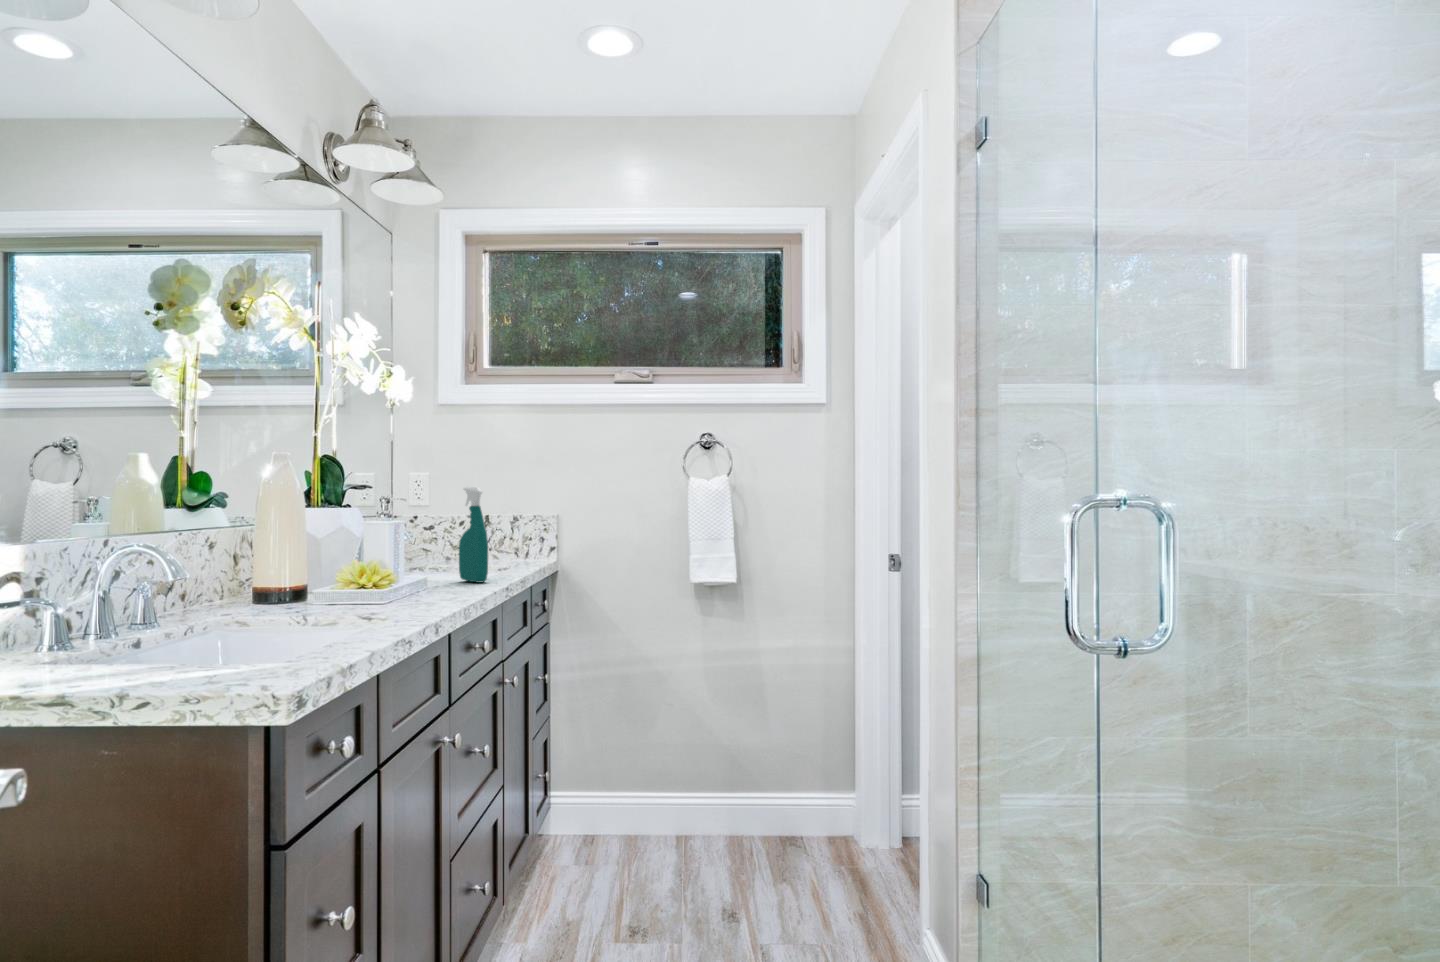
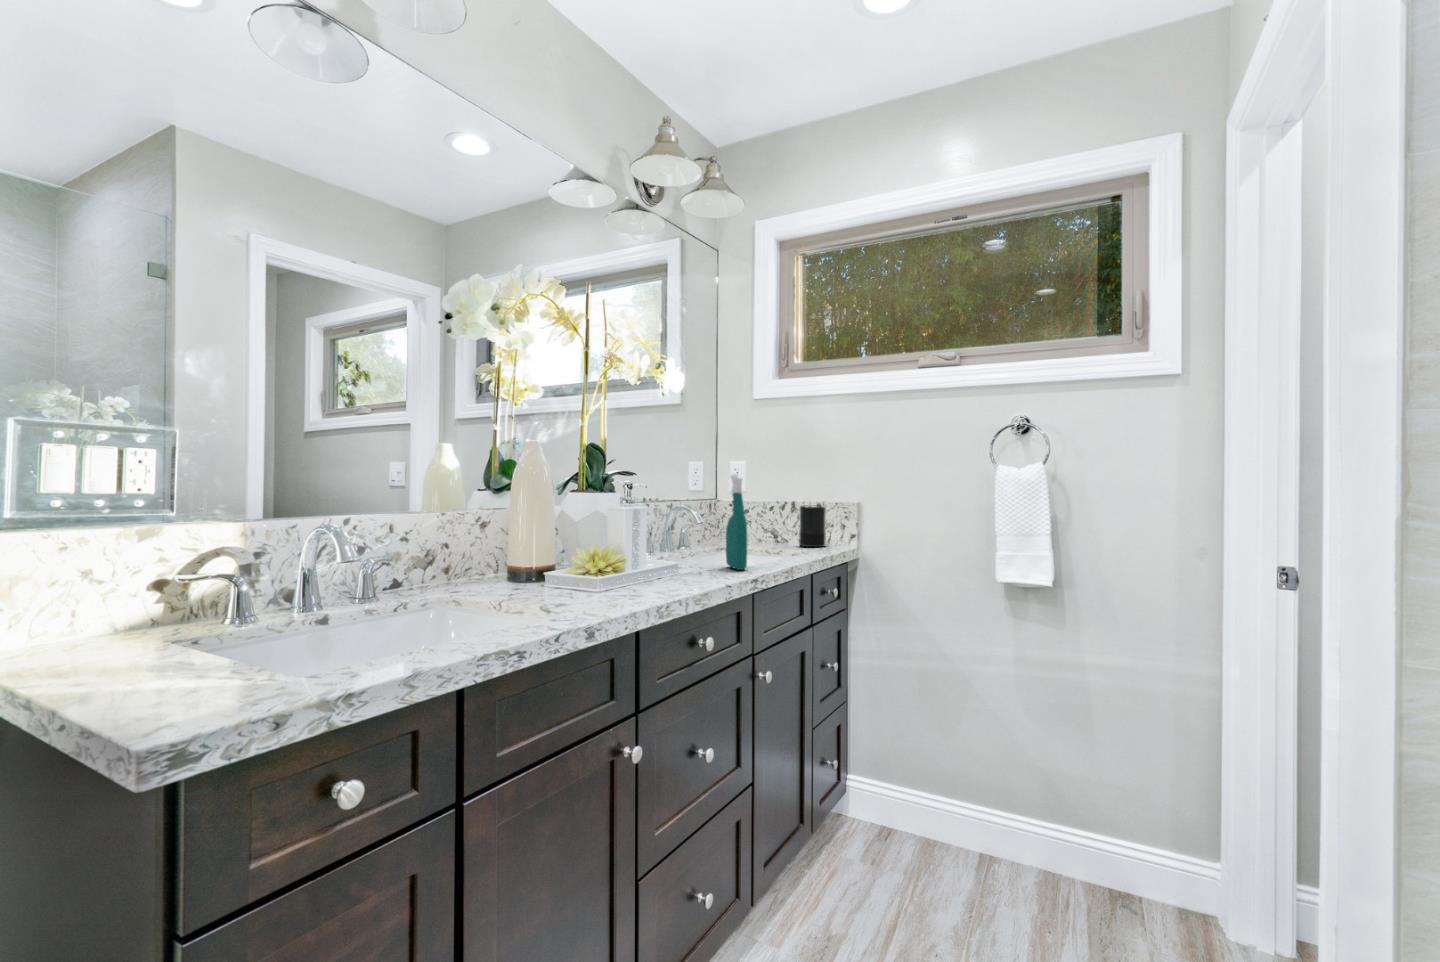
candle: none [496,515,524,563] -> present [799,503,826,547]

